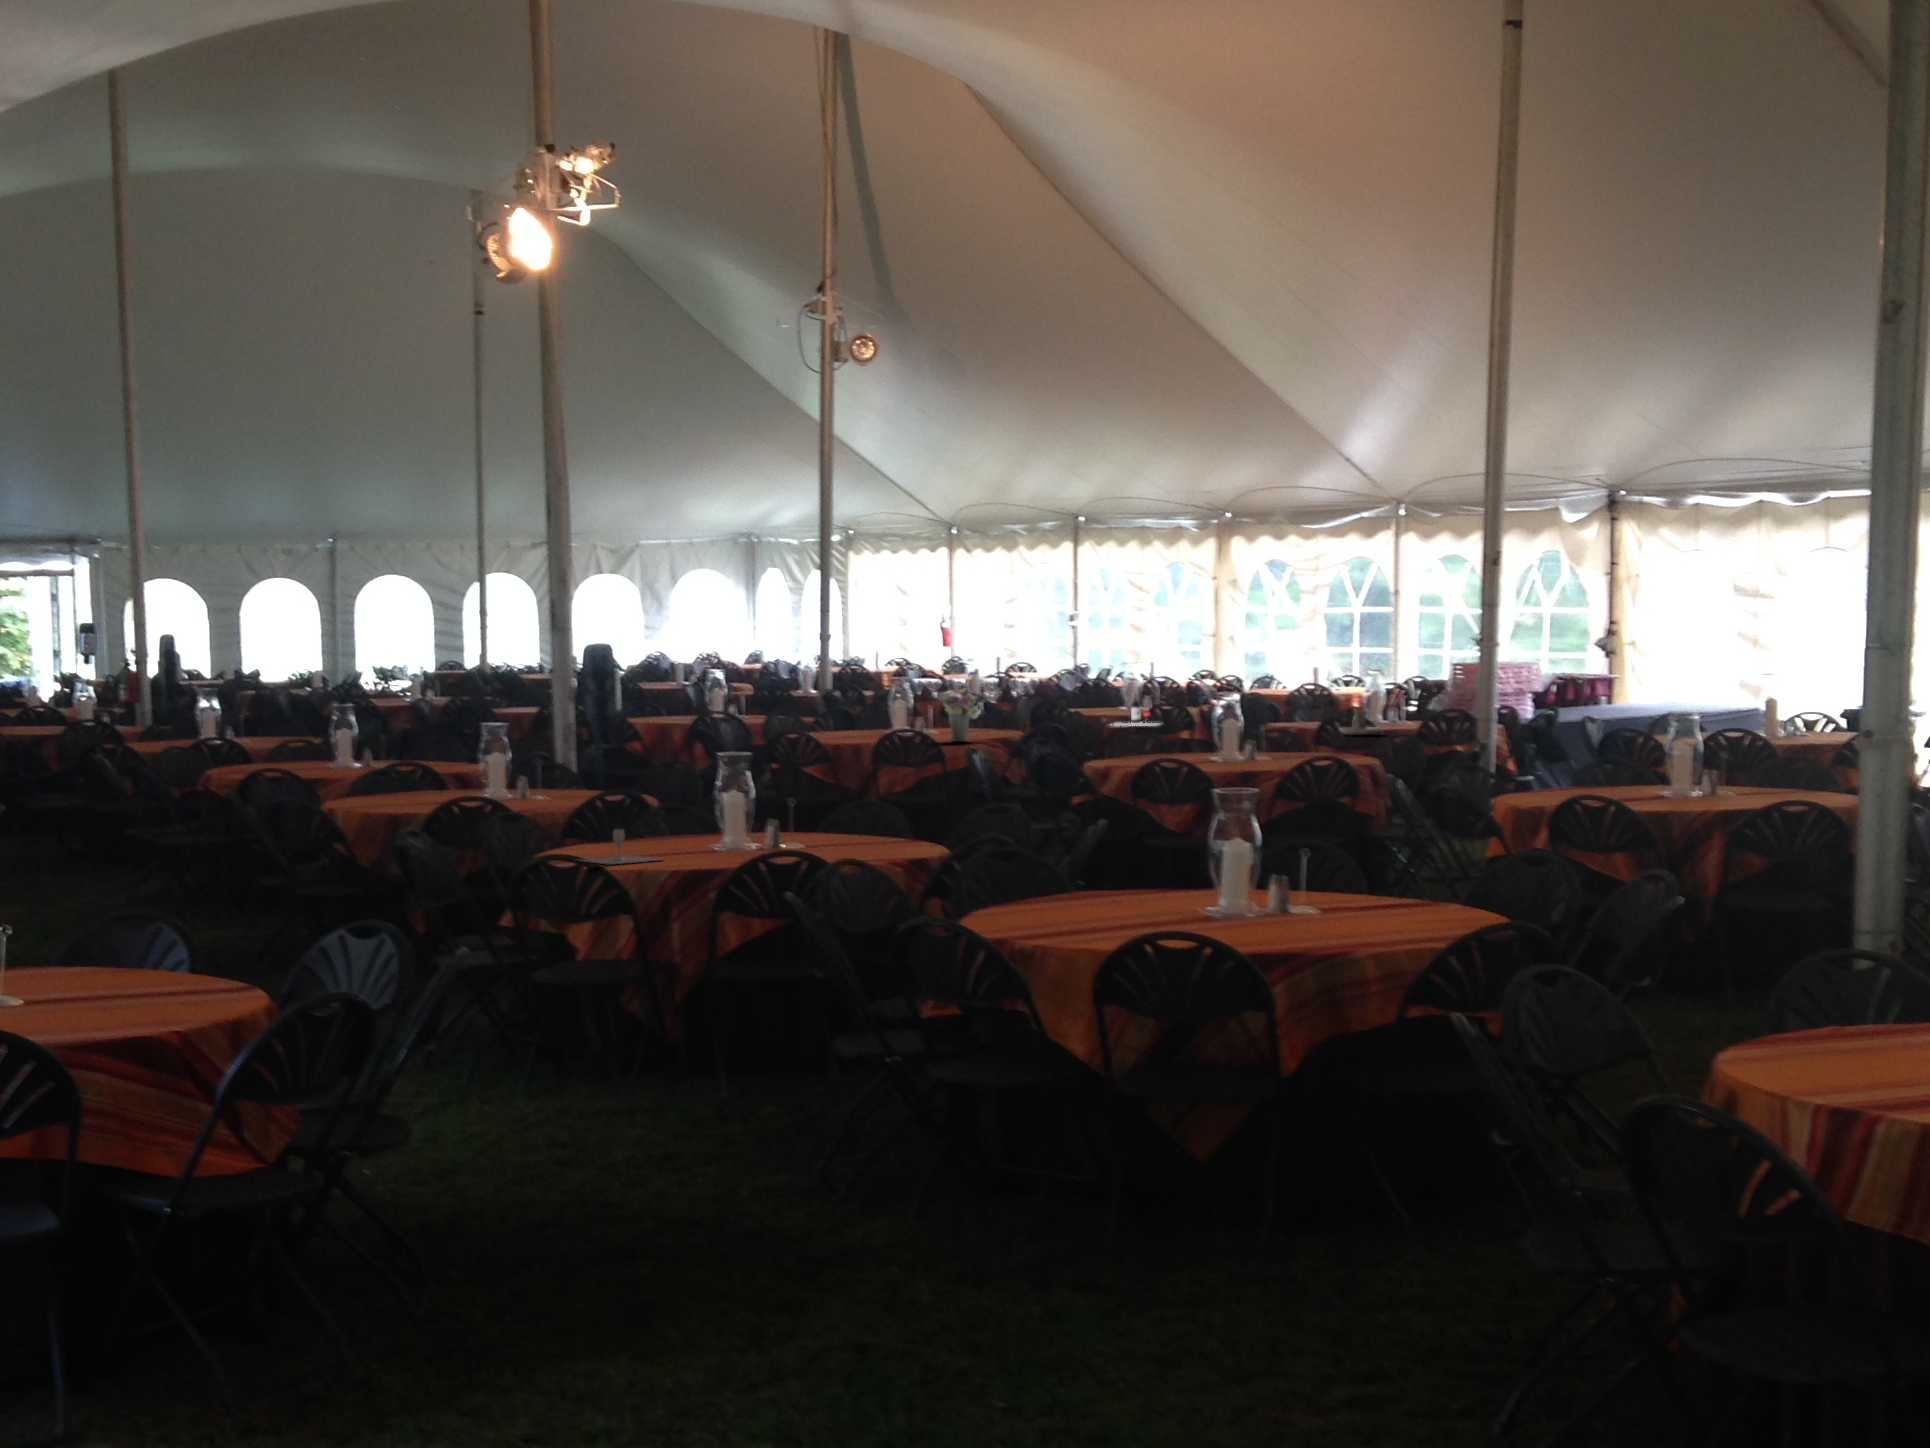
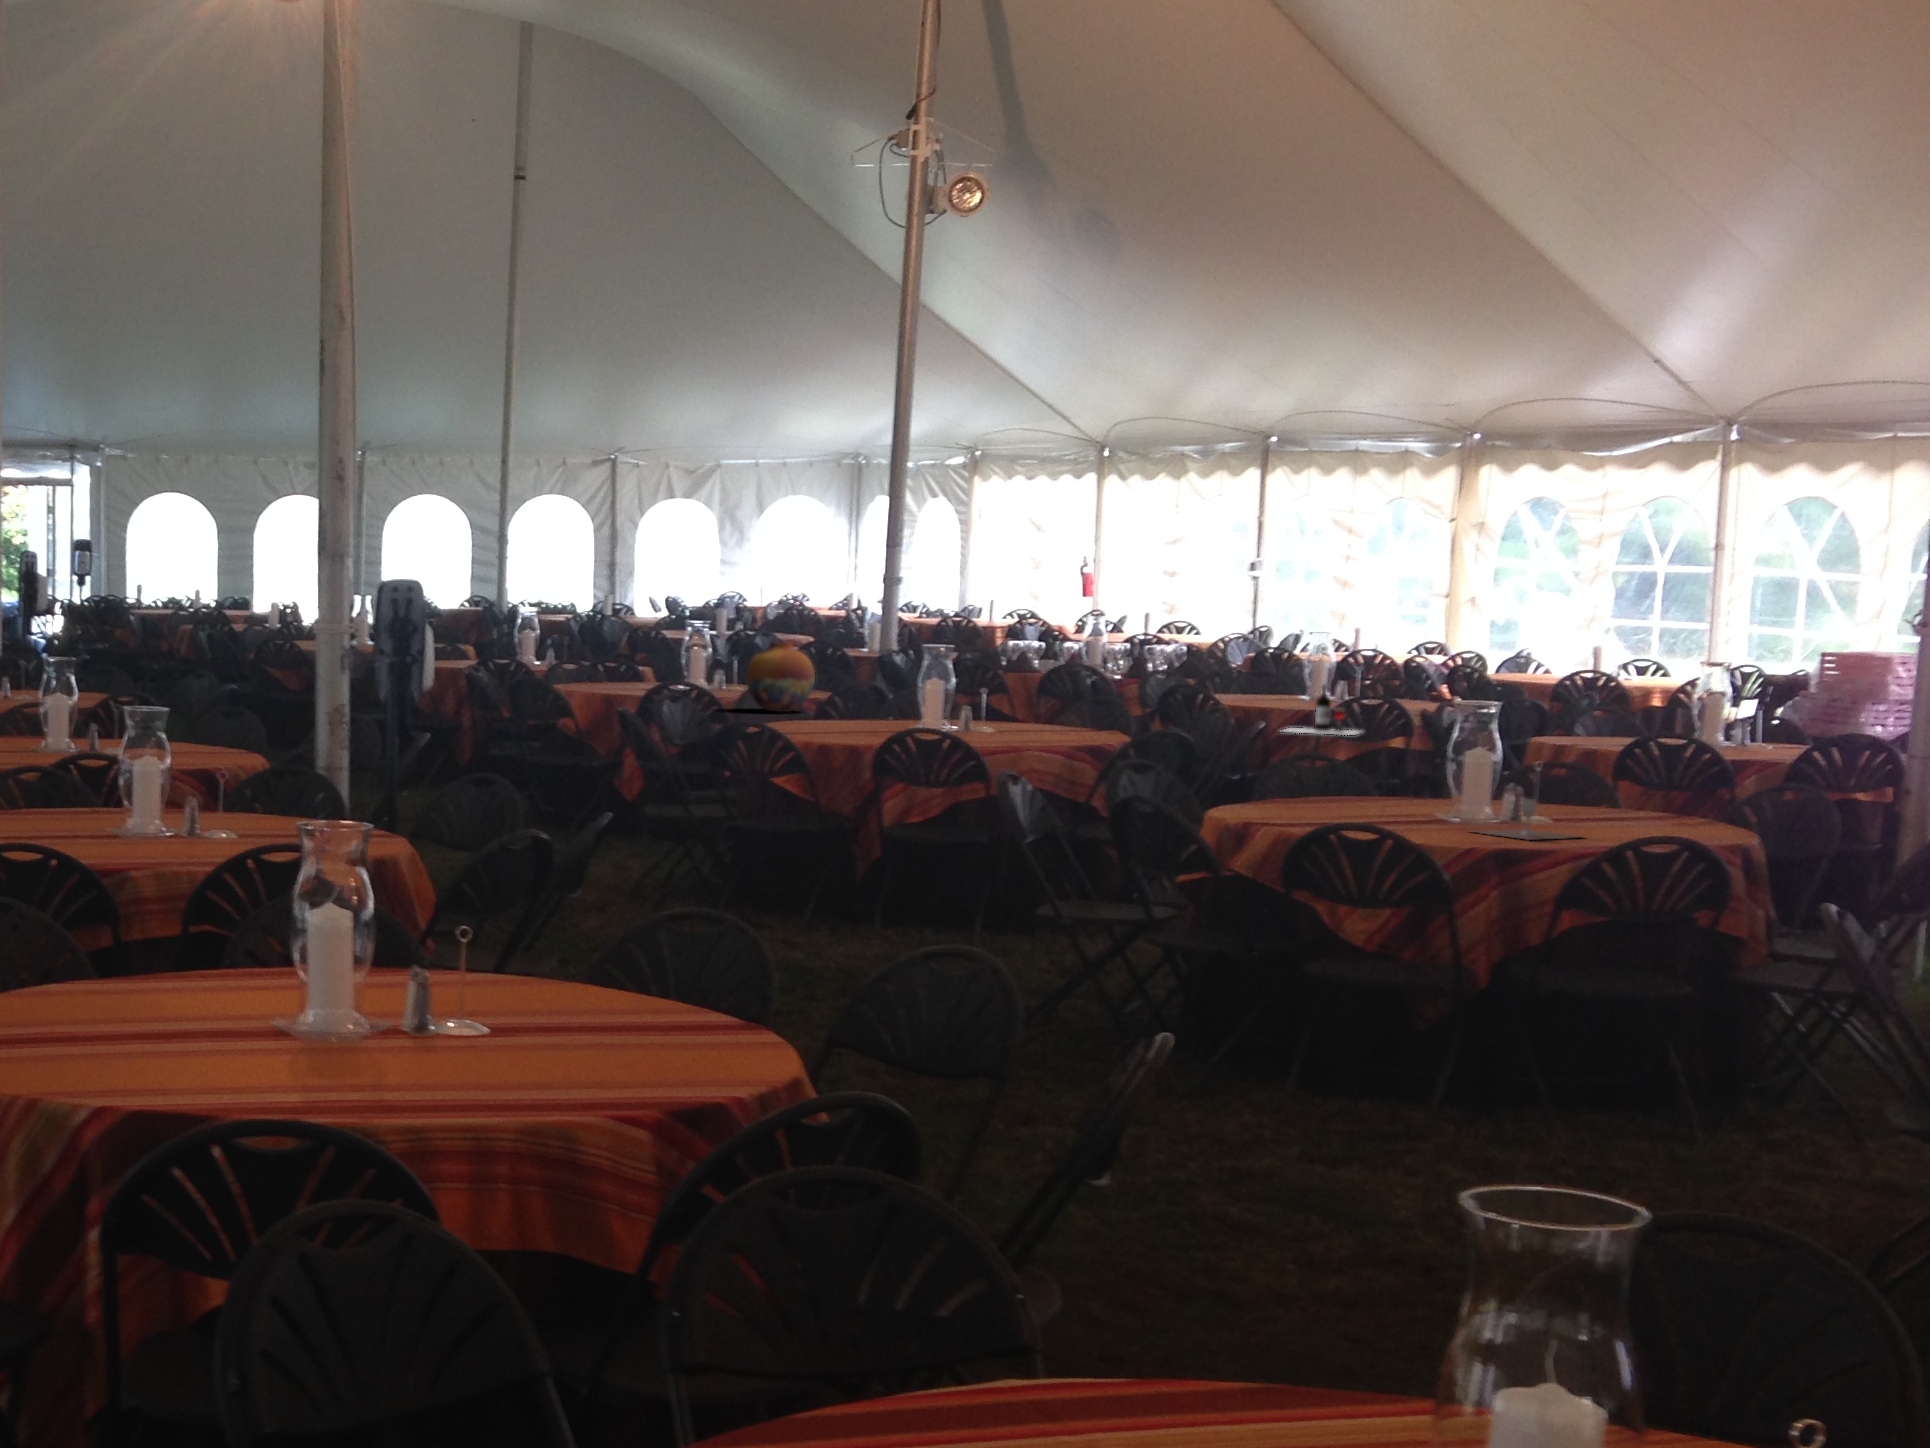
vase: none [751,679,799,727] -> present [746,642,815,712]
flower bouquet: present [942,689,981,742] -> none [1011,671,1072,752]
candle holder: present [1340,708,1380,735] -> none [1662,728,1734,772]
wine glass: present [580,829,659,865] -> present [1480,799,1575,840]

